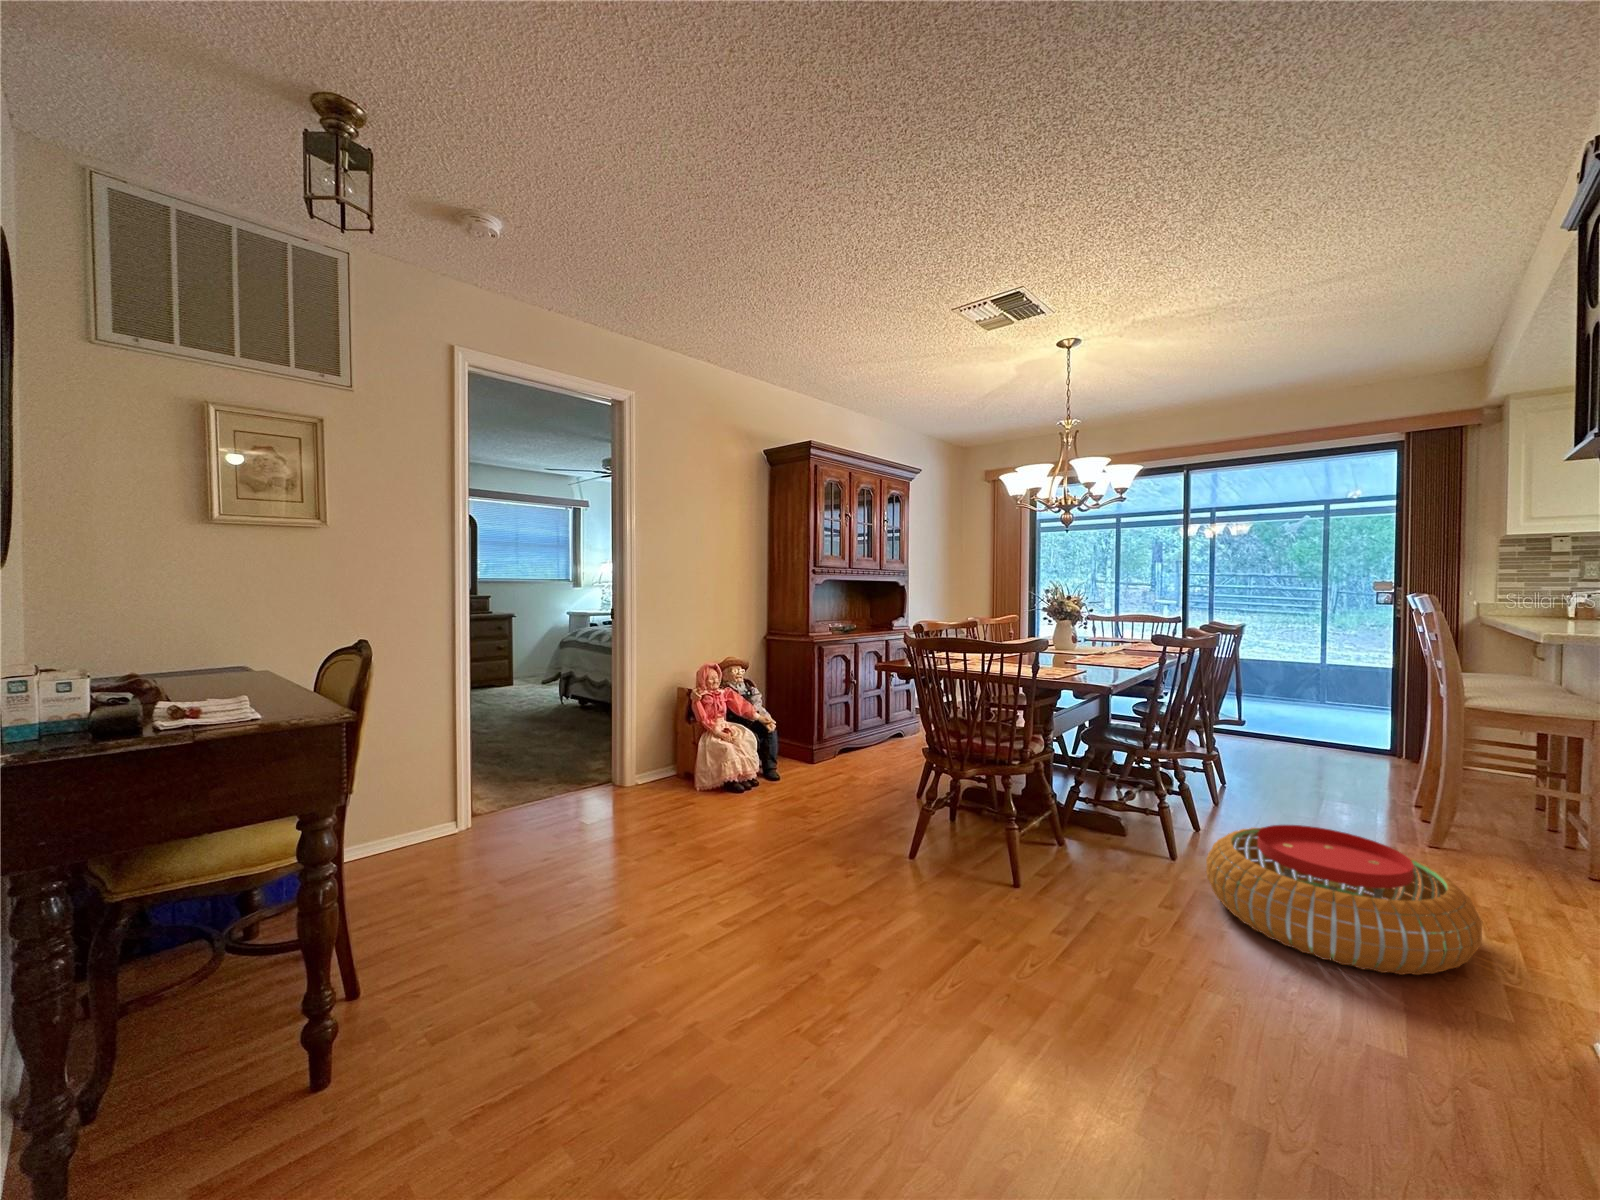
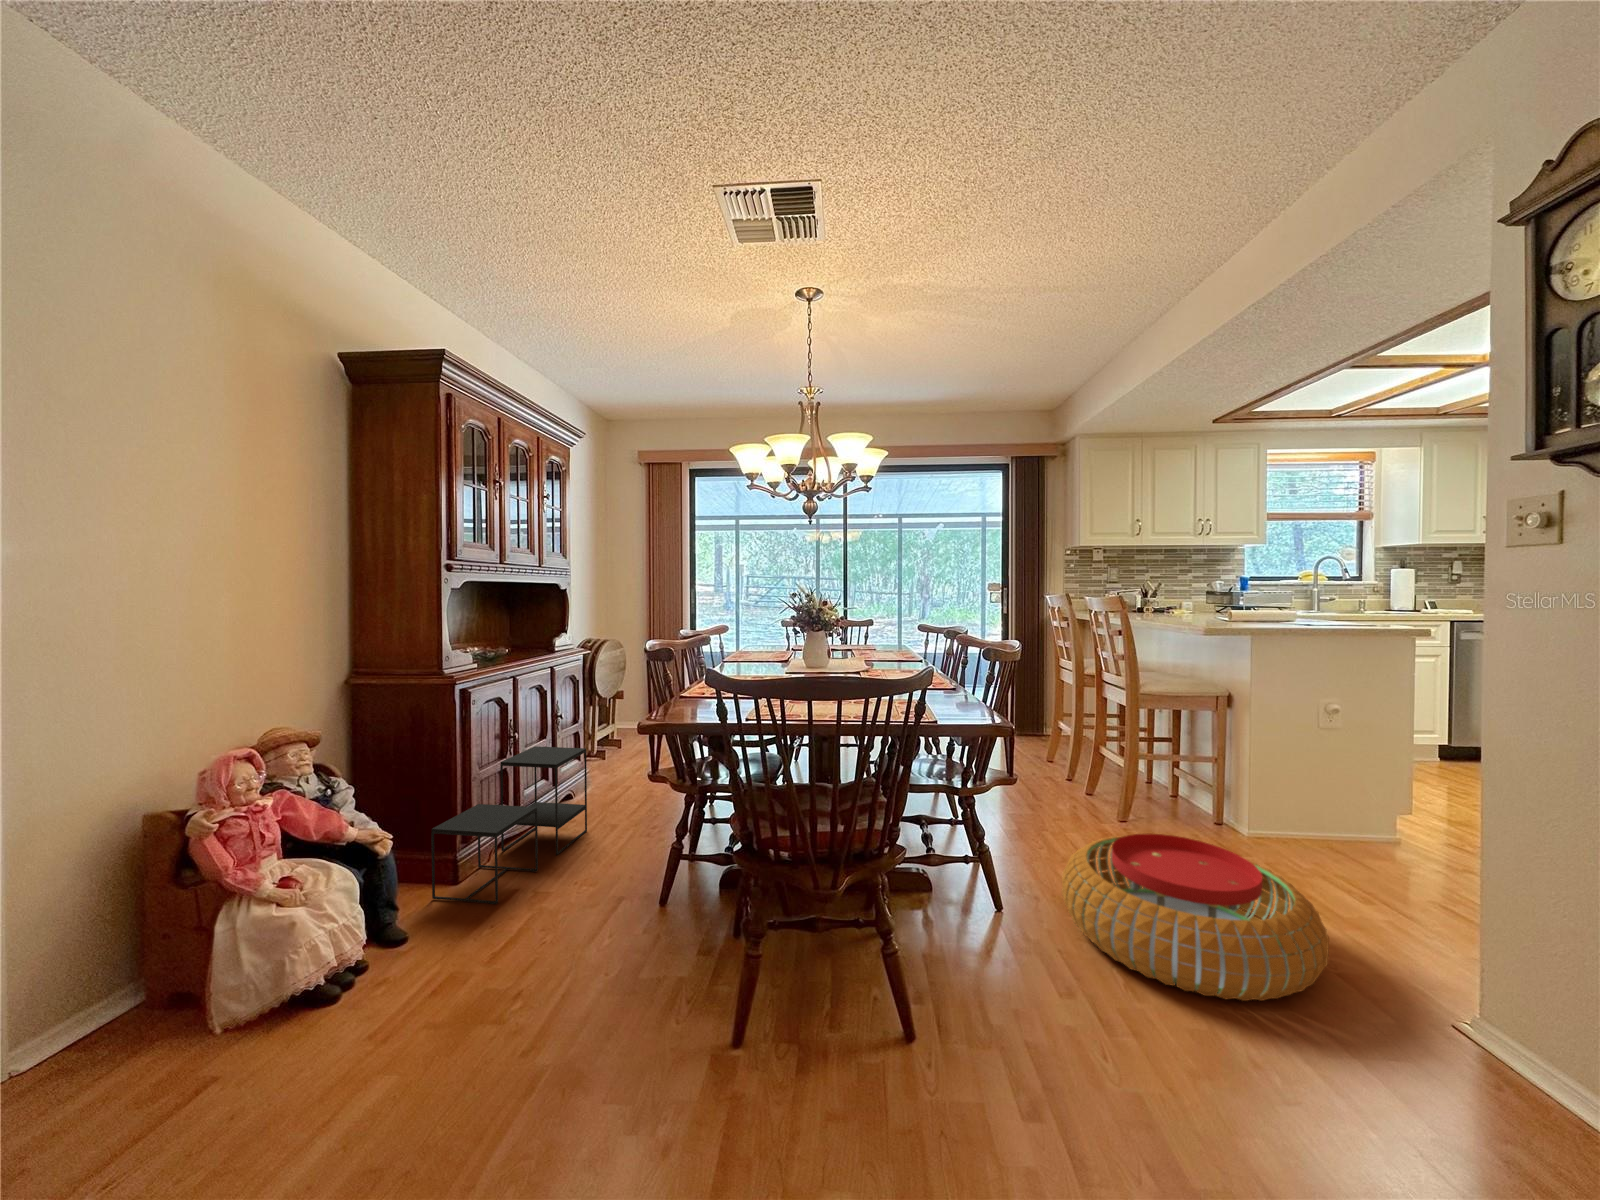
side table: none [796,693,896,776] -> present [431,746,587,904]

